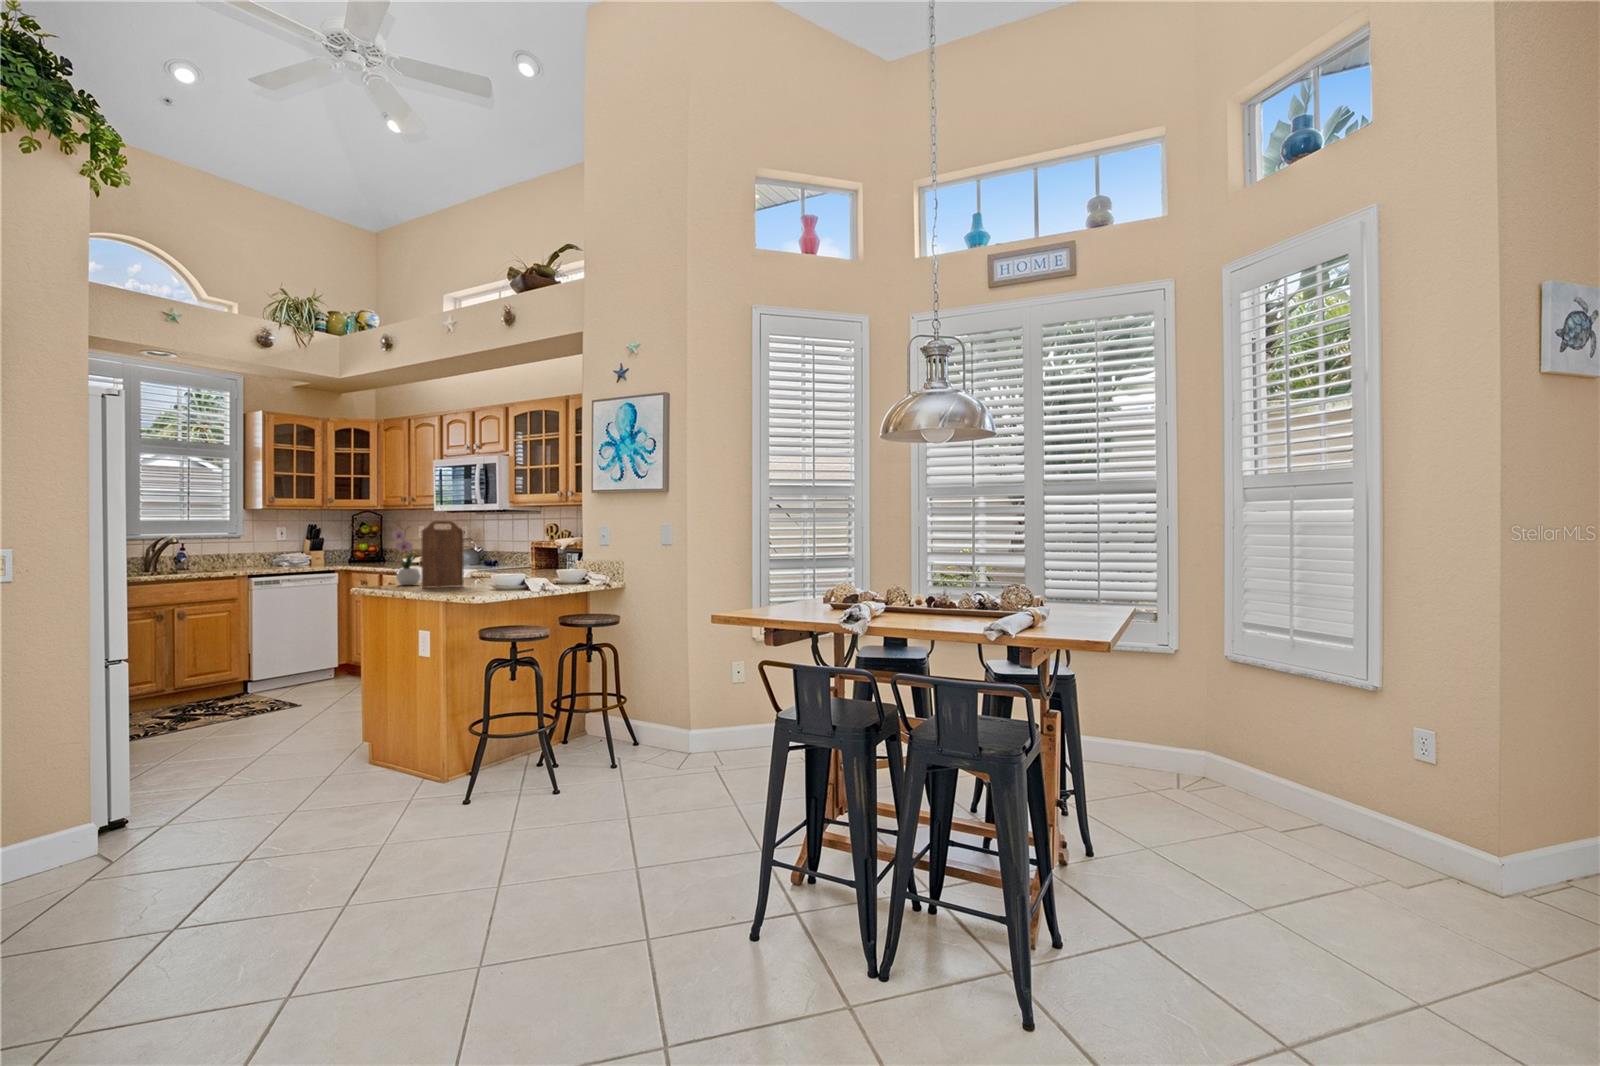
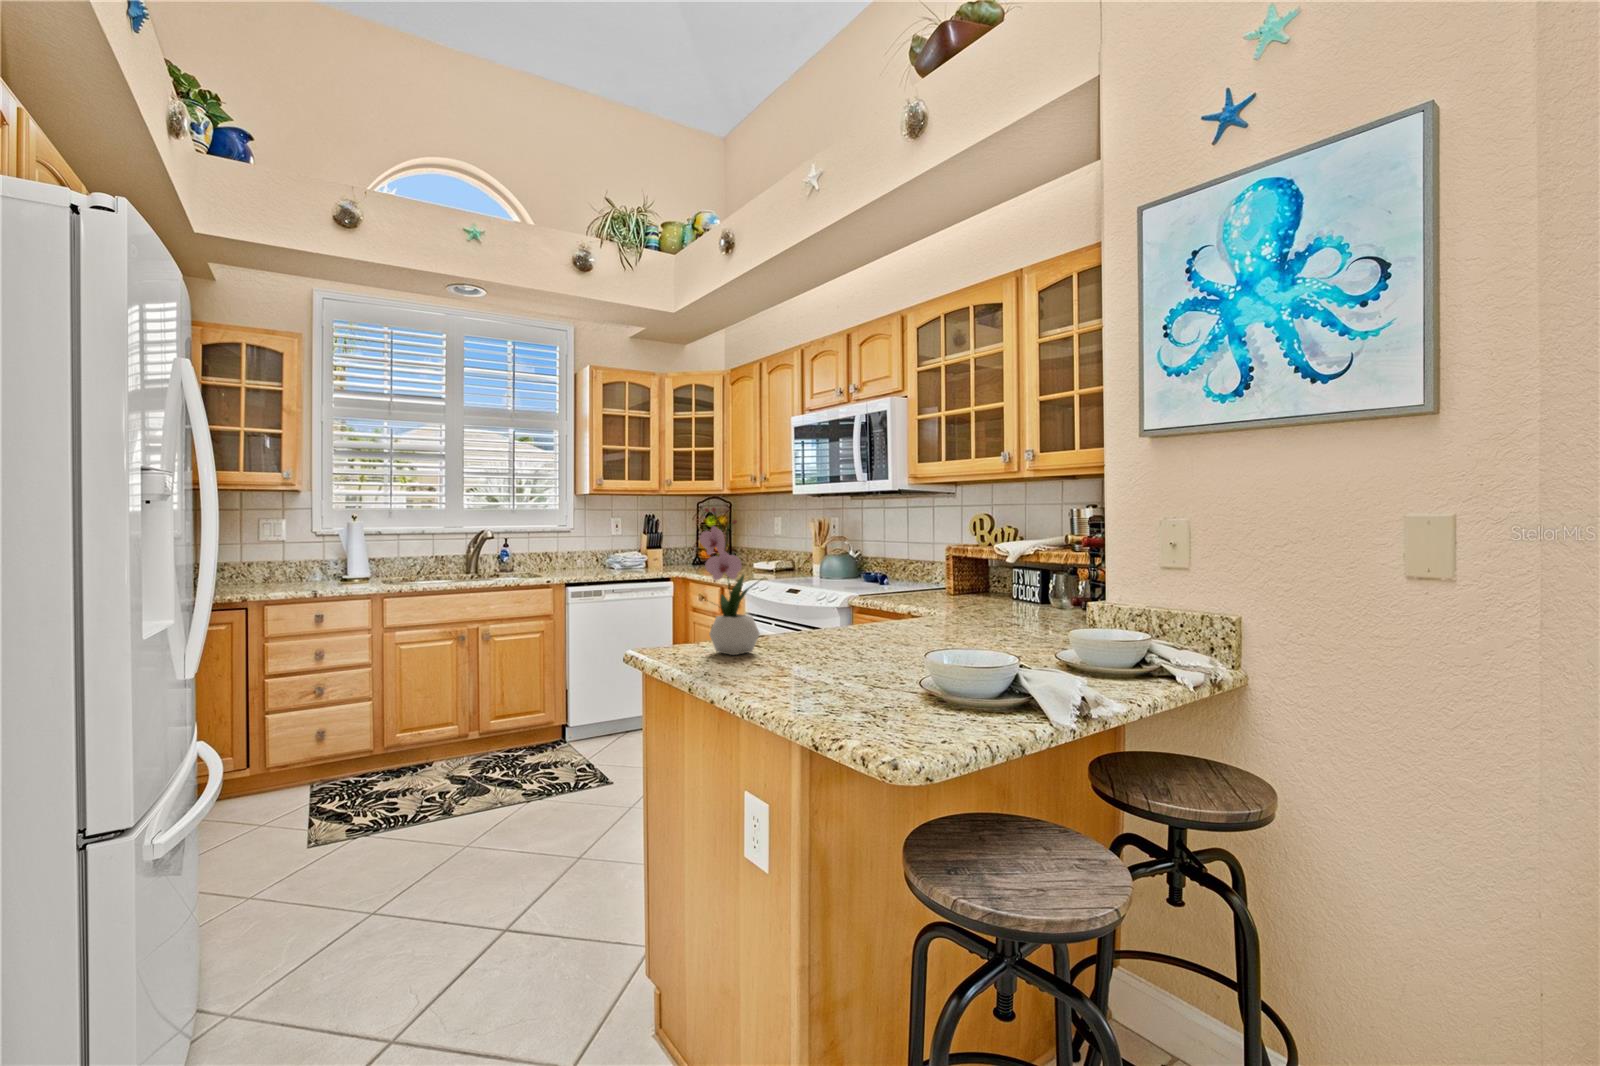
cutting board: present [421,521,464,588] -> none [756,507,850,673]

